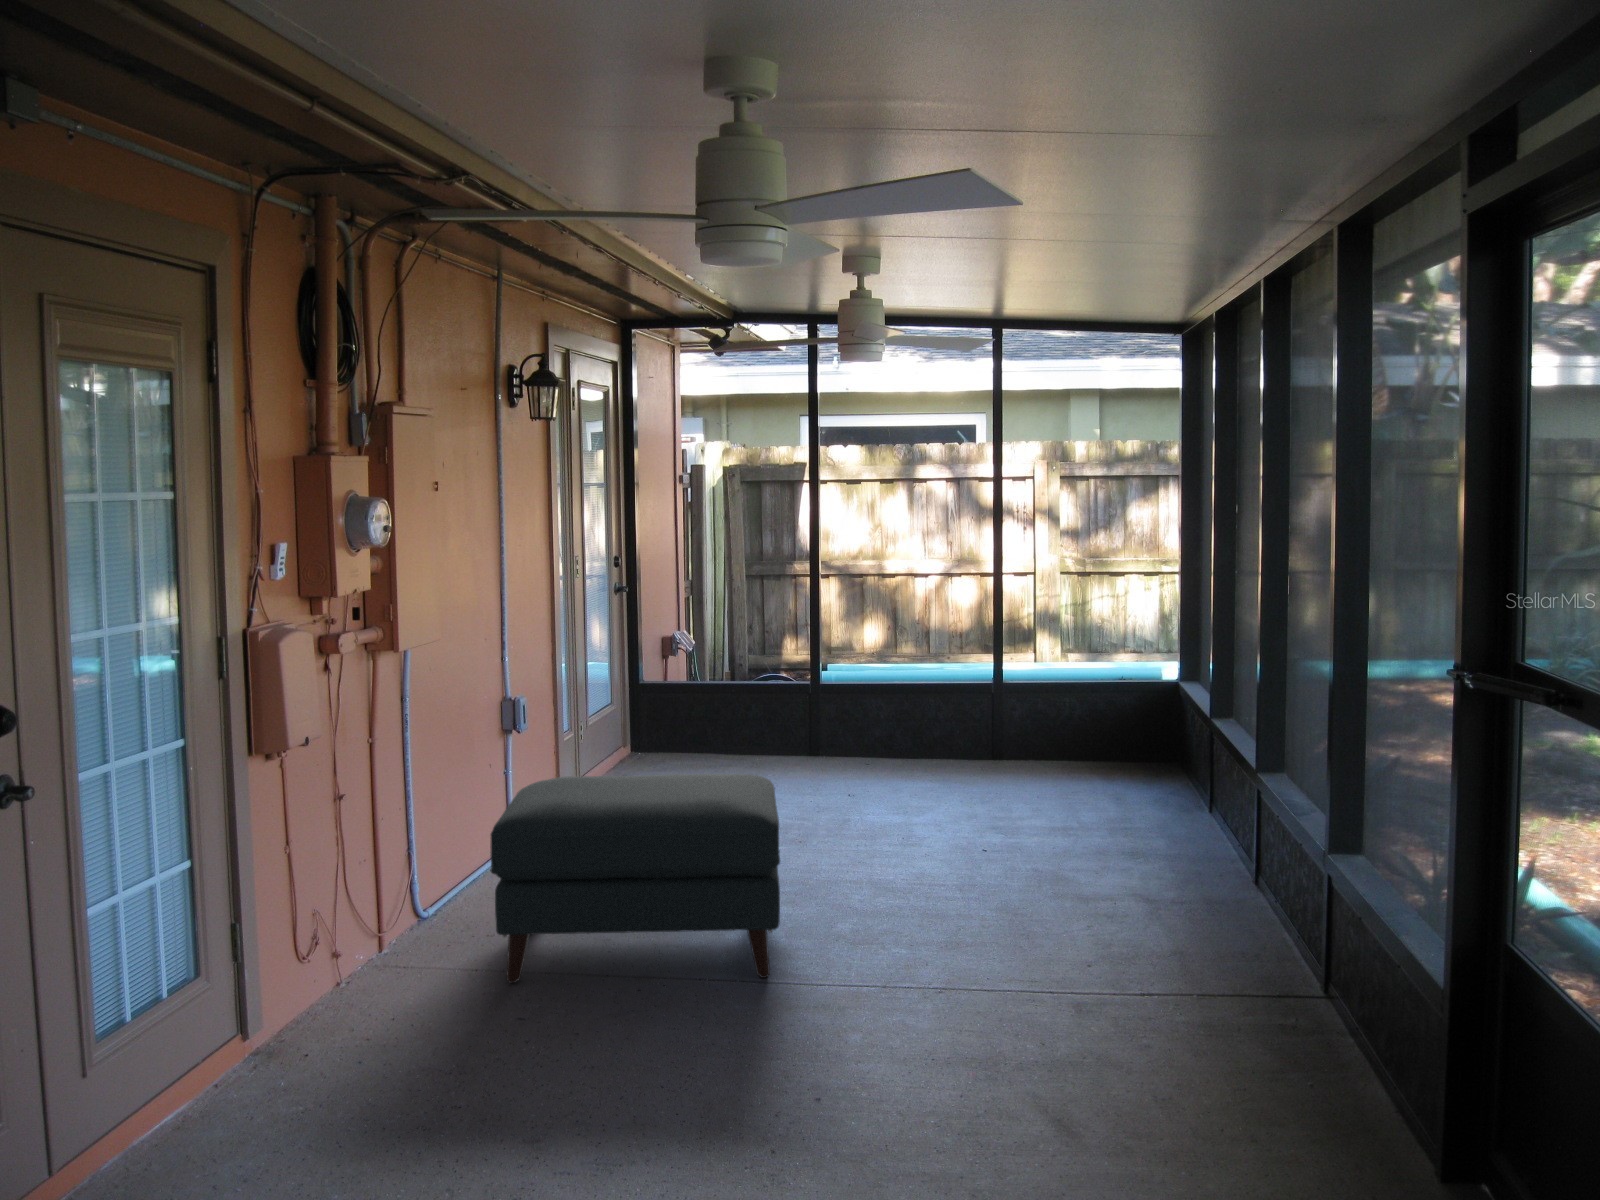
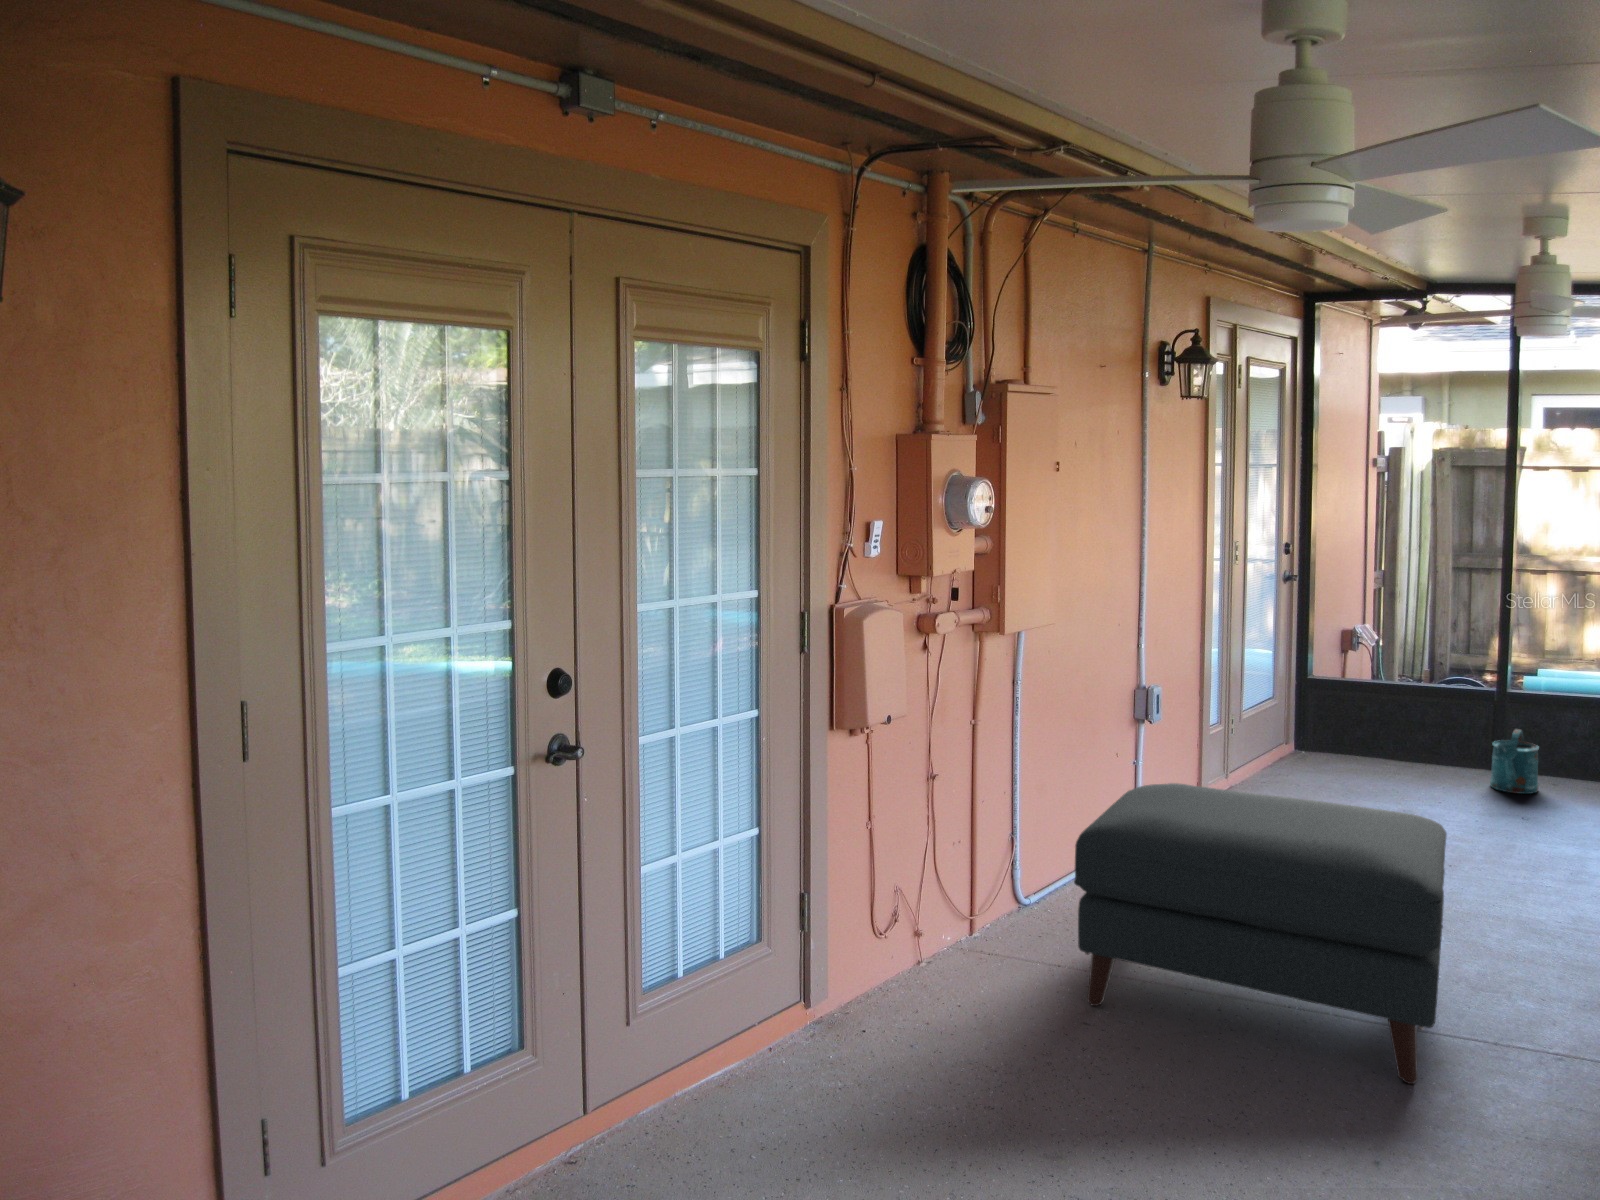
watering can: none [789,711,824,766] -> present [1490,729,1539,794]

